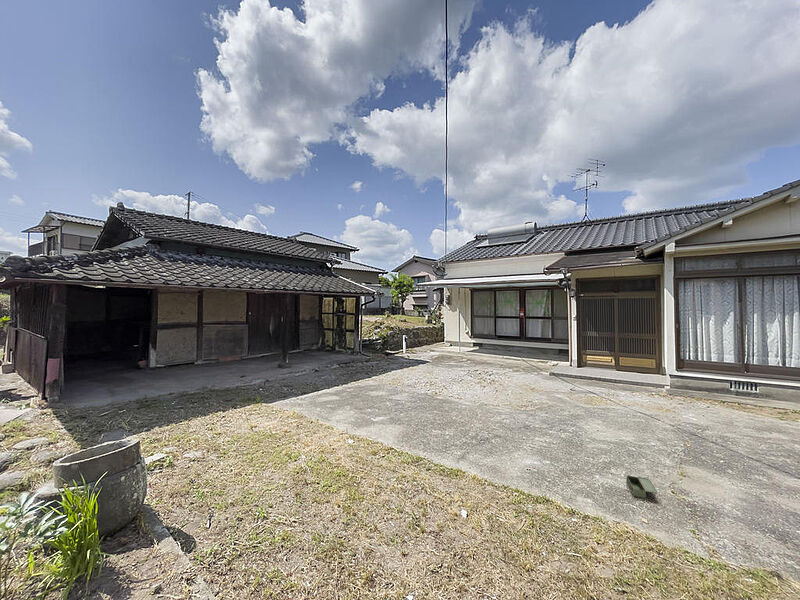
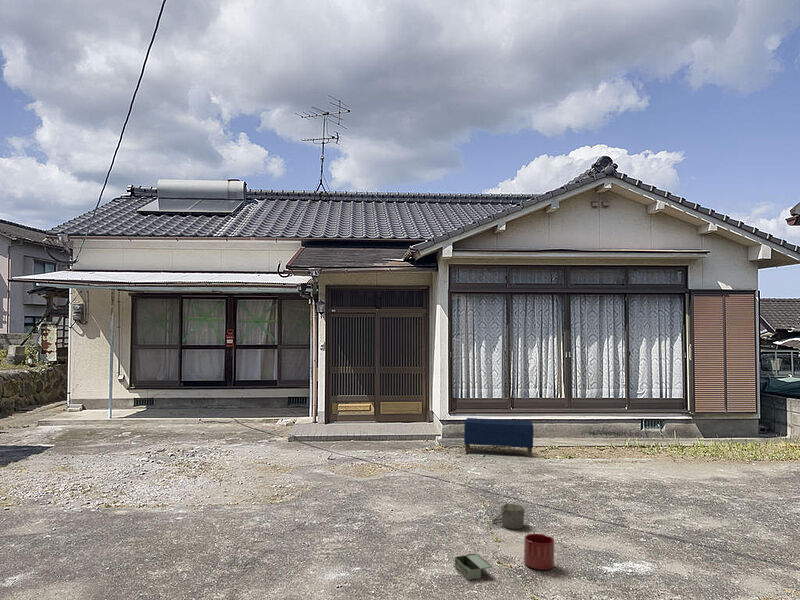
bench: none [690,376,772,418] -> present [464,418,534,458]
bucket: none [685,449,720,473] -> present [492,503,524,529]
planter: none [699,479,735,515] -> present [524,534,554,570]

